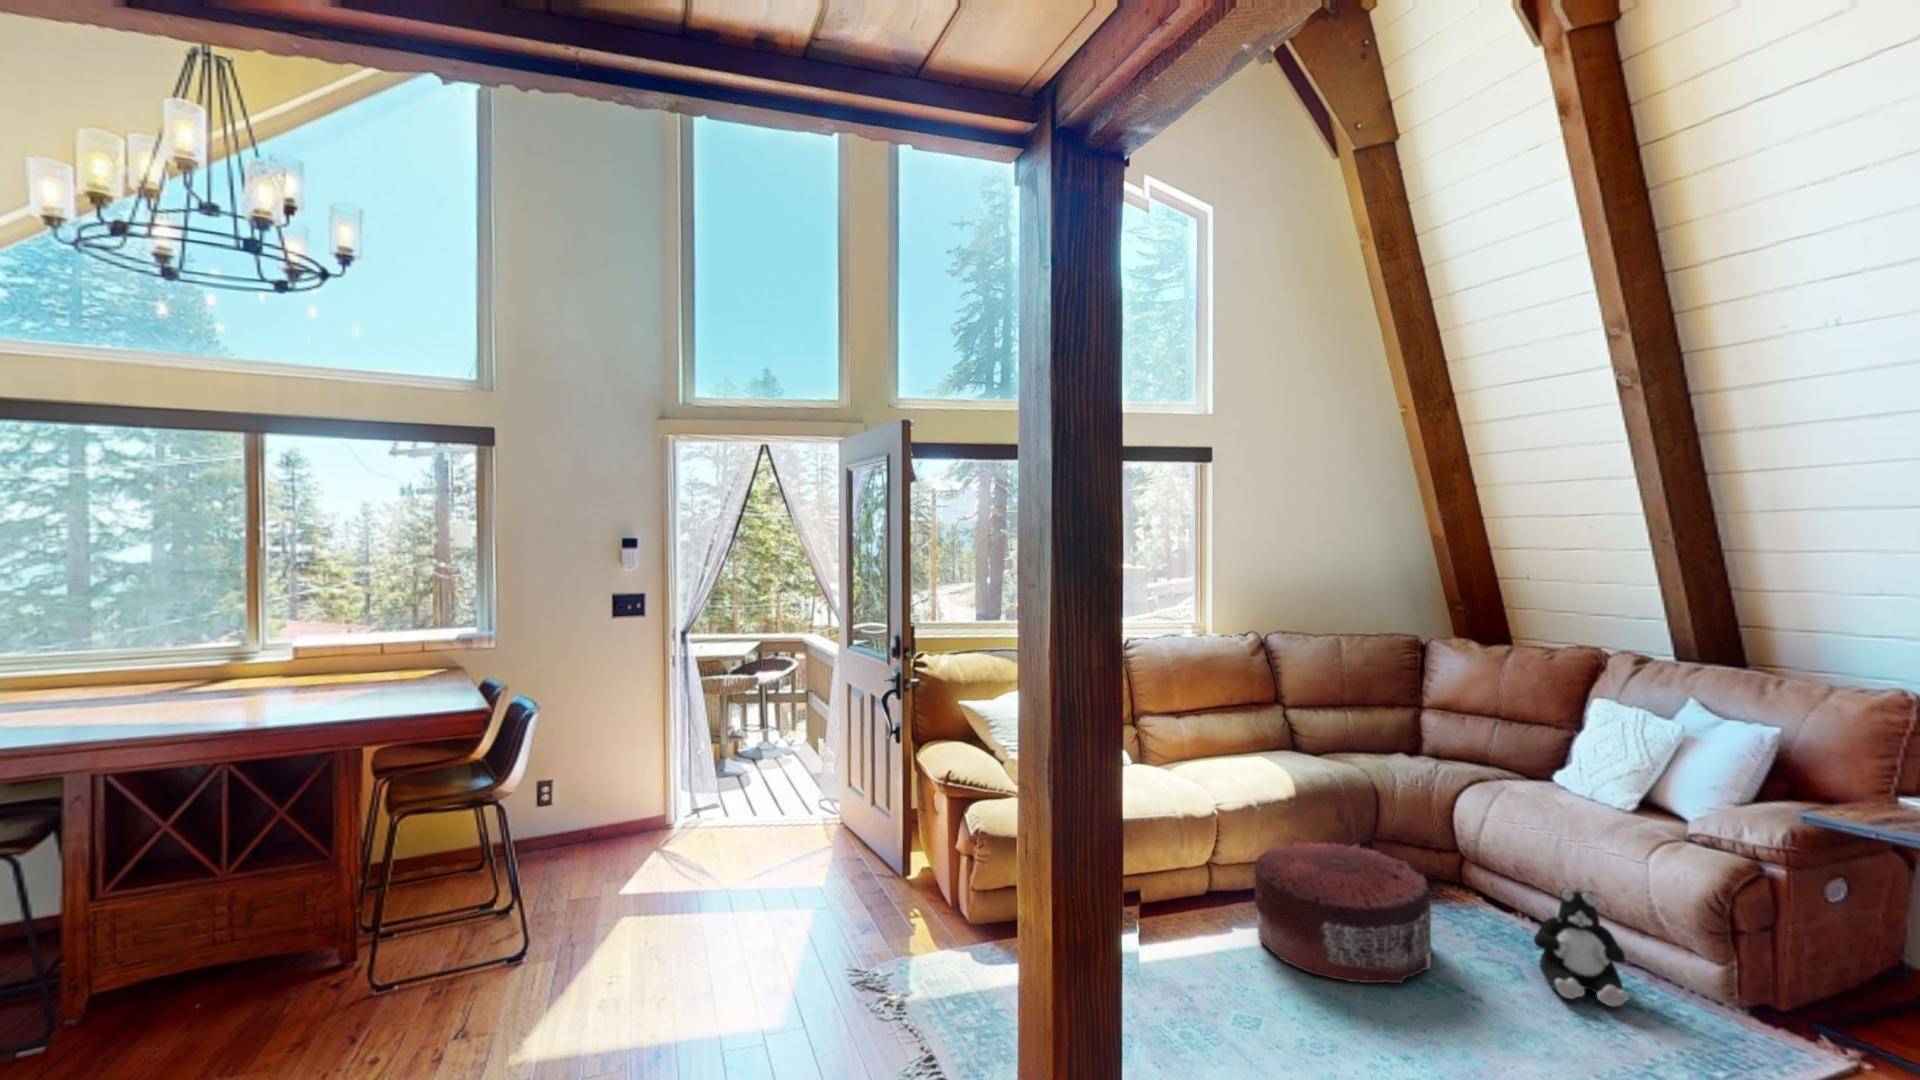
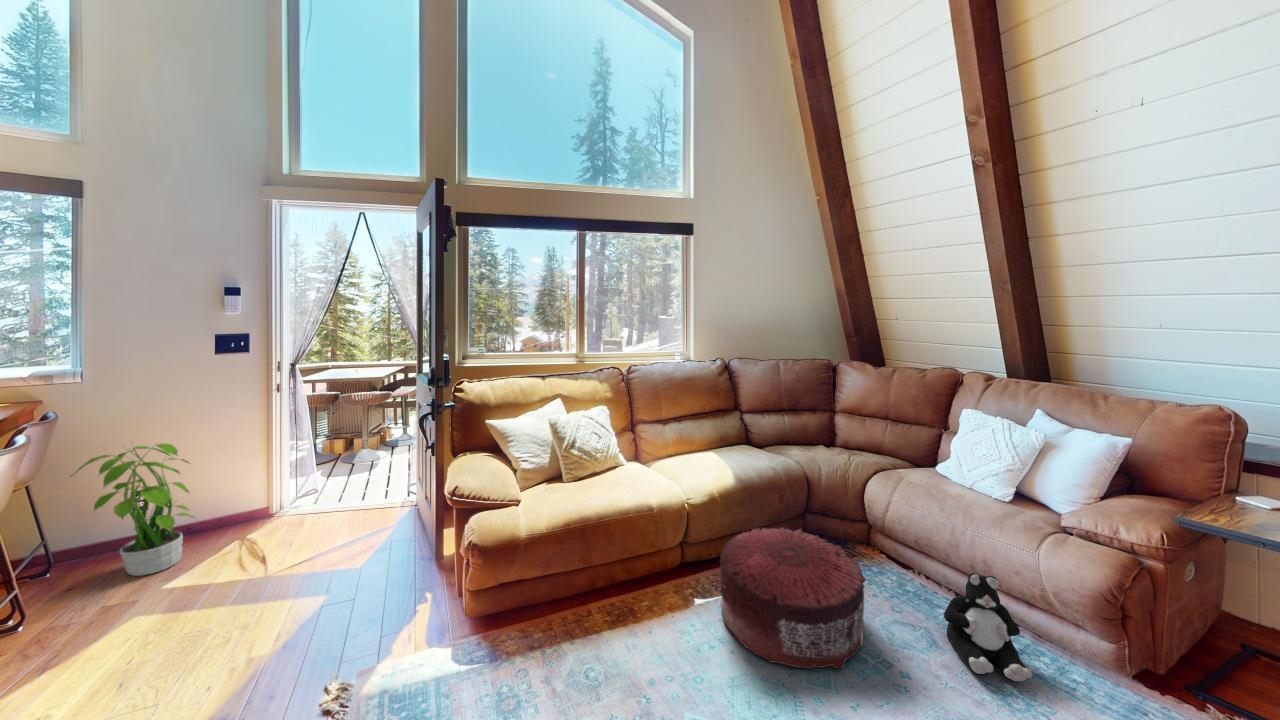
potted plant: none [547,719,644,867] -> present [68,442,195,576]

